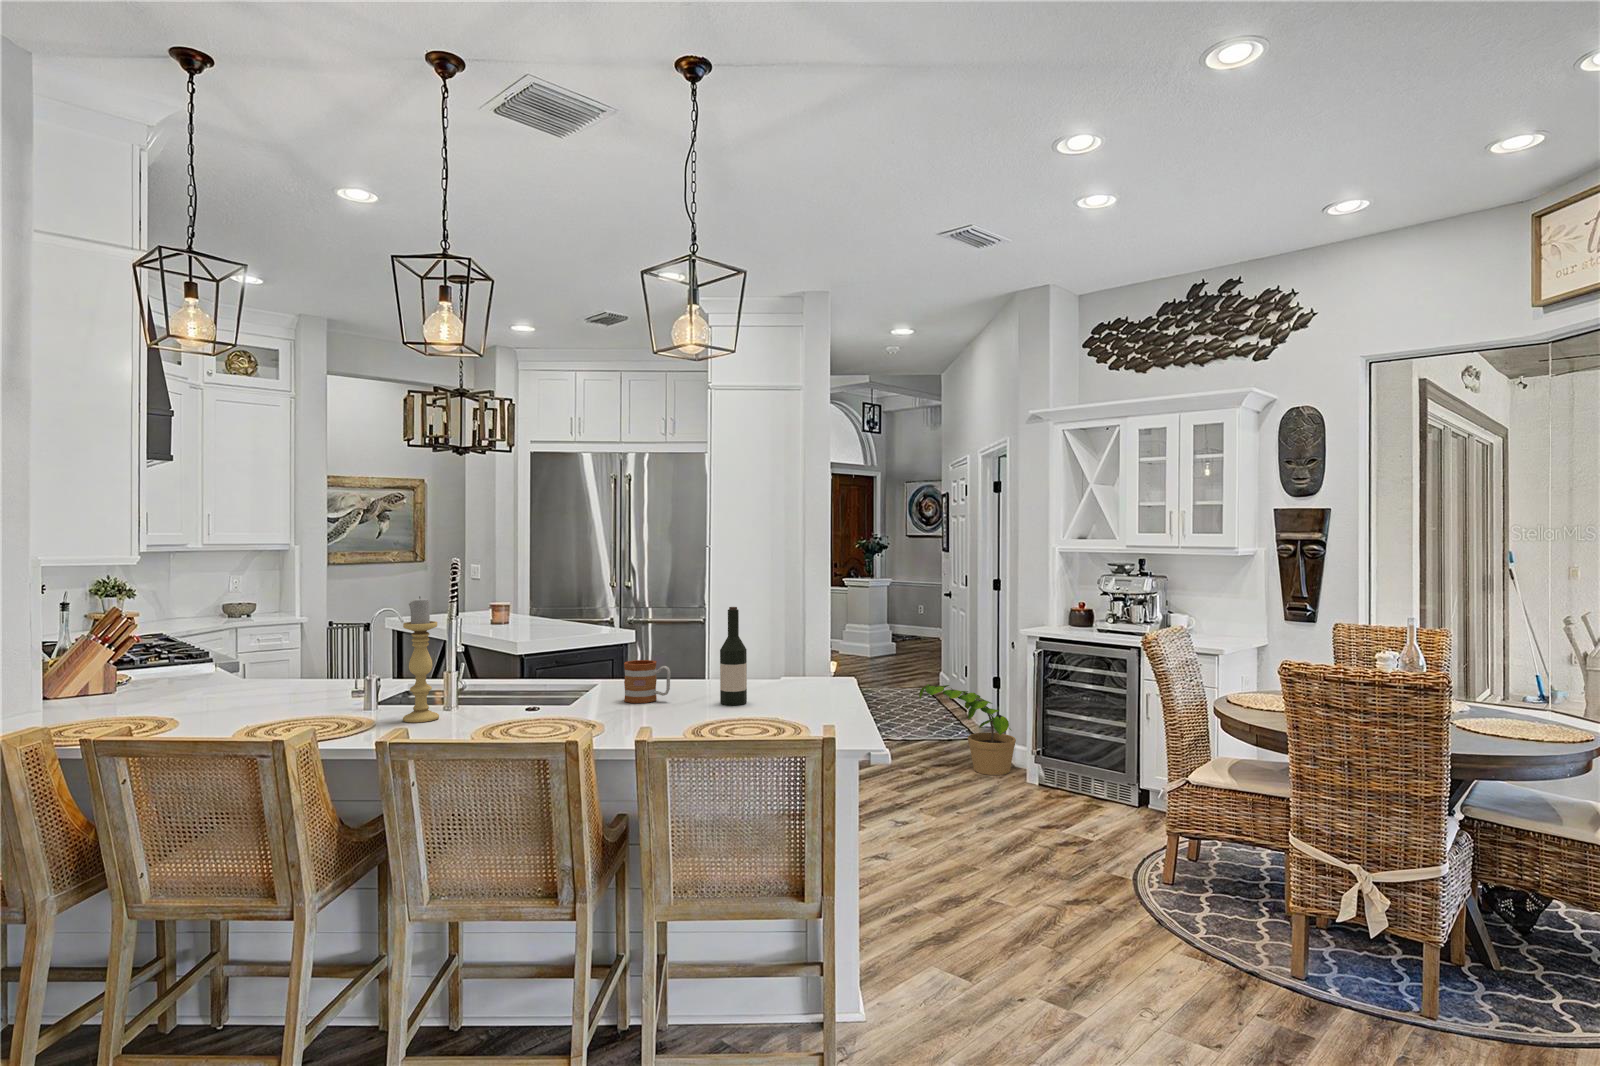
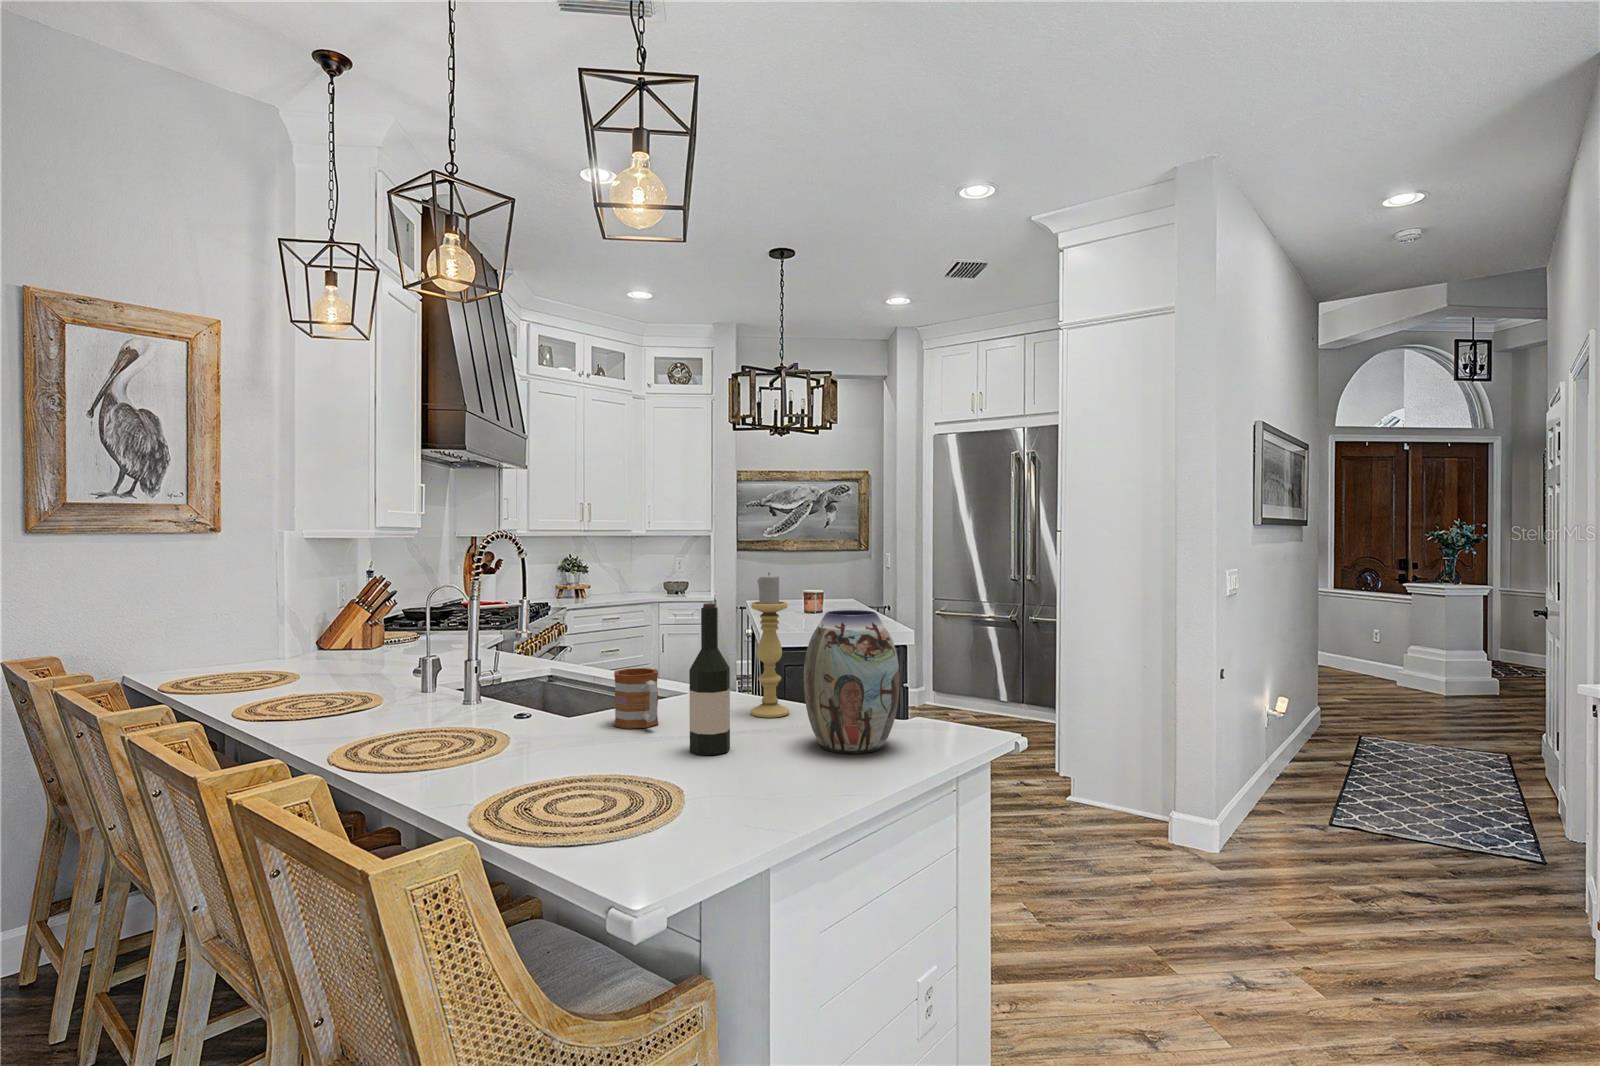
candle holder: present [403,597,439,723] -> present [751,573,789,718]
vase: none [766,607,825,694] -> present [804,610,900,754]
potted plant: present [919,684,1016,775] -> none [1370,757,1586,947]

